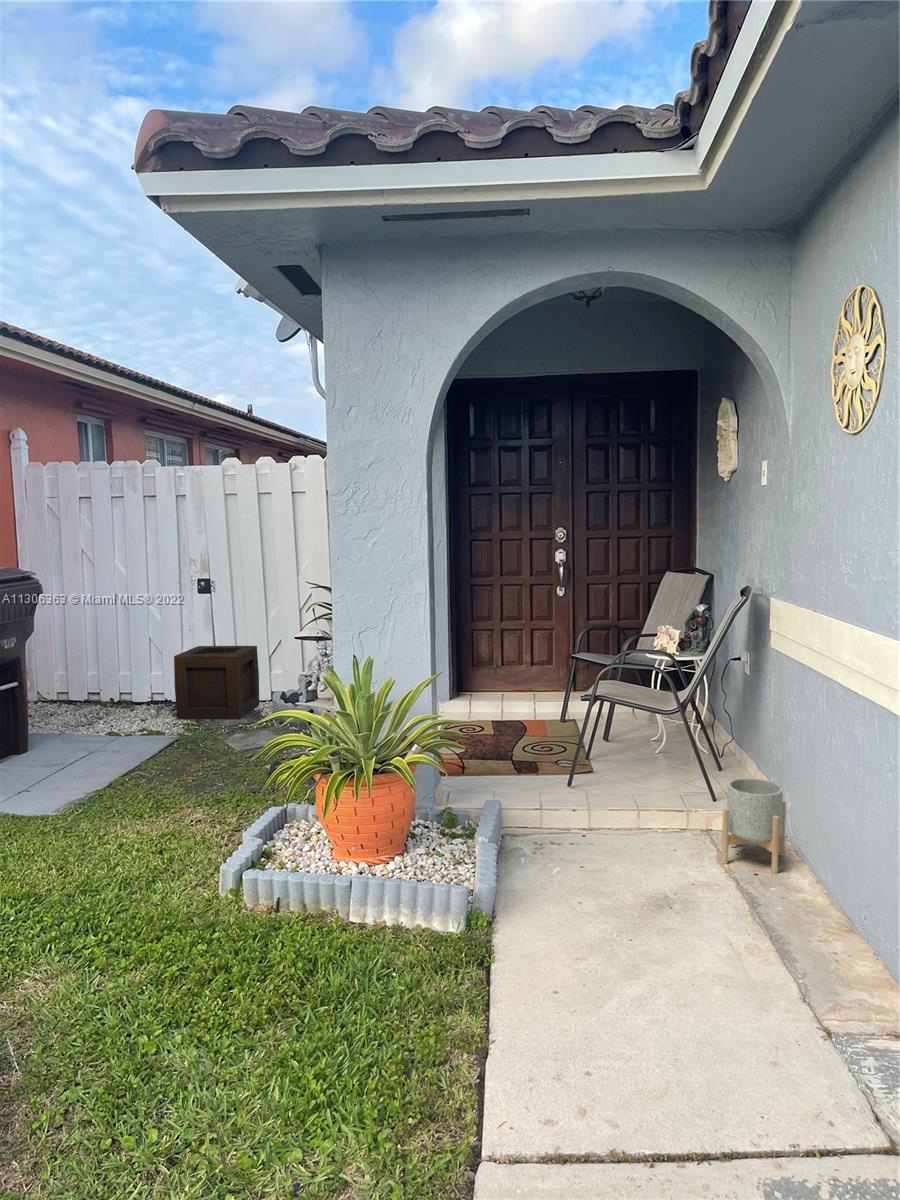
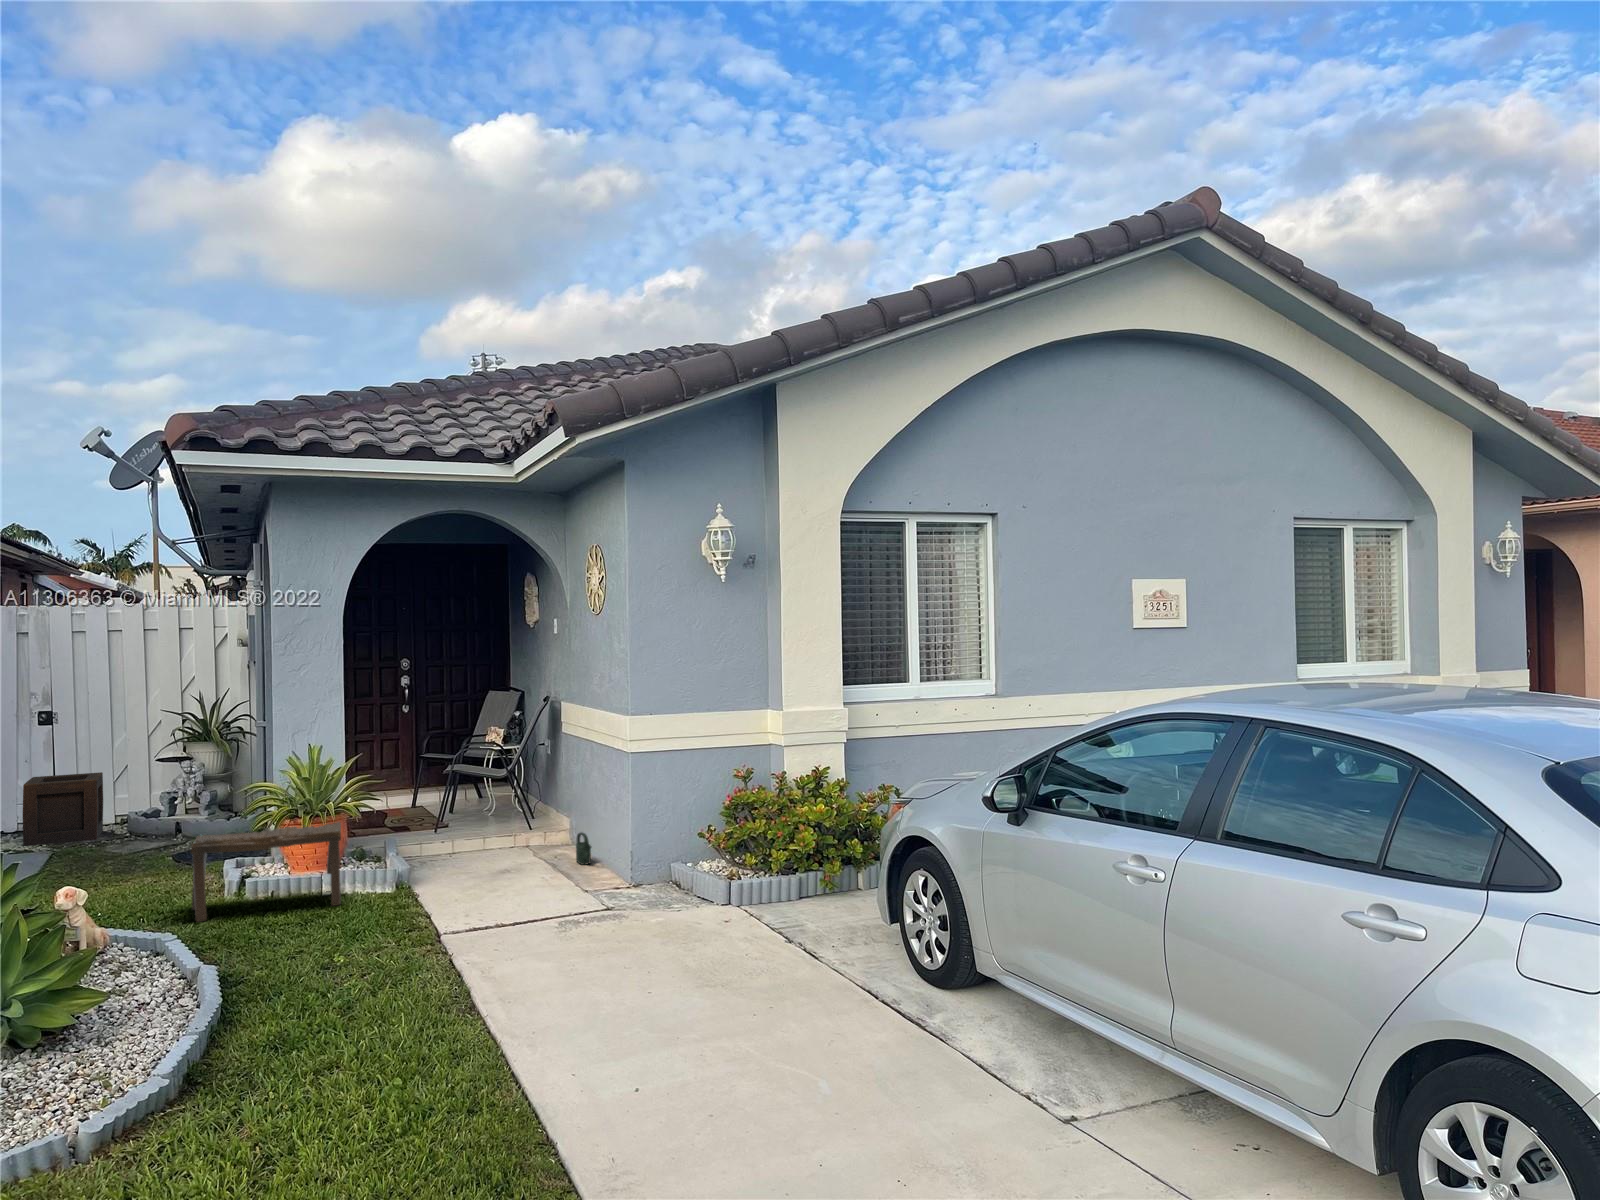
planter: present [722,778,786,873] -> none [535,806,570,854]
bench: none [123,792,380,961] -> present [191,822,341,922]
watering can: none [802,856,842,928] -> present [576,832,591,865]

